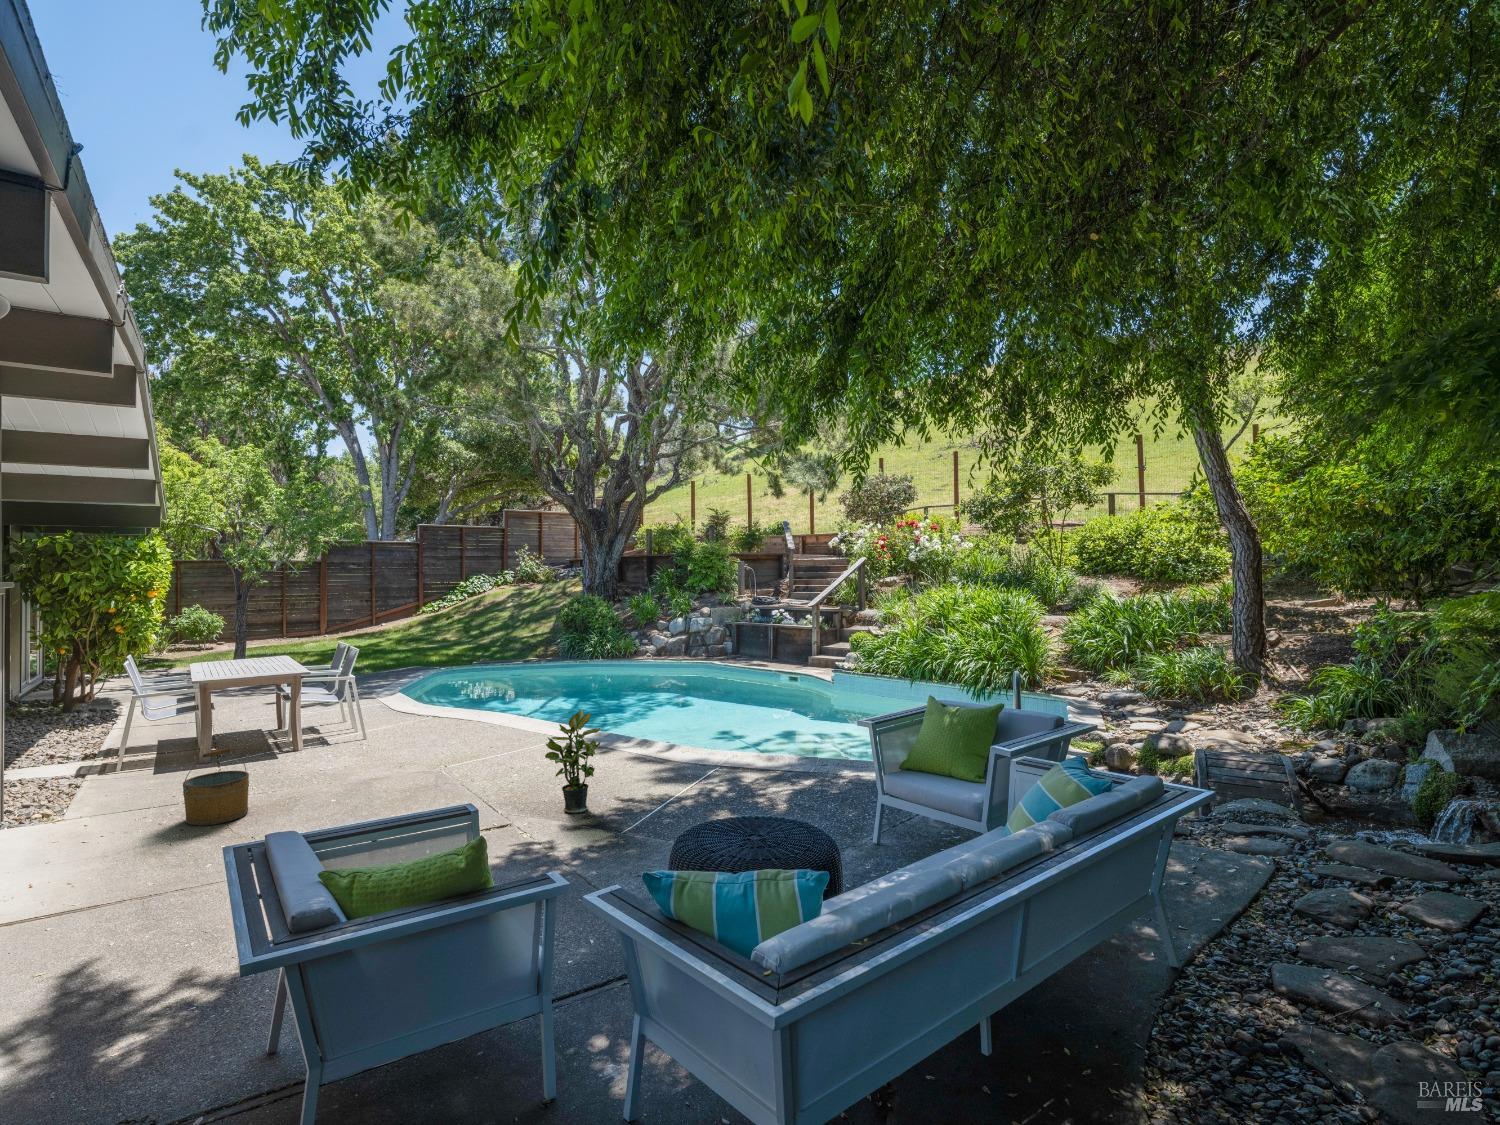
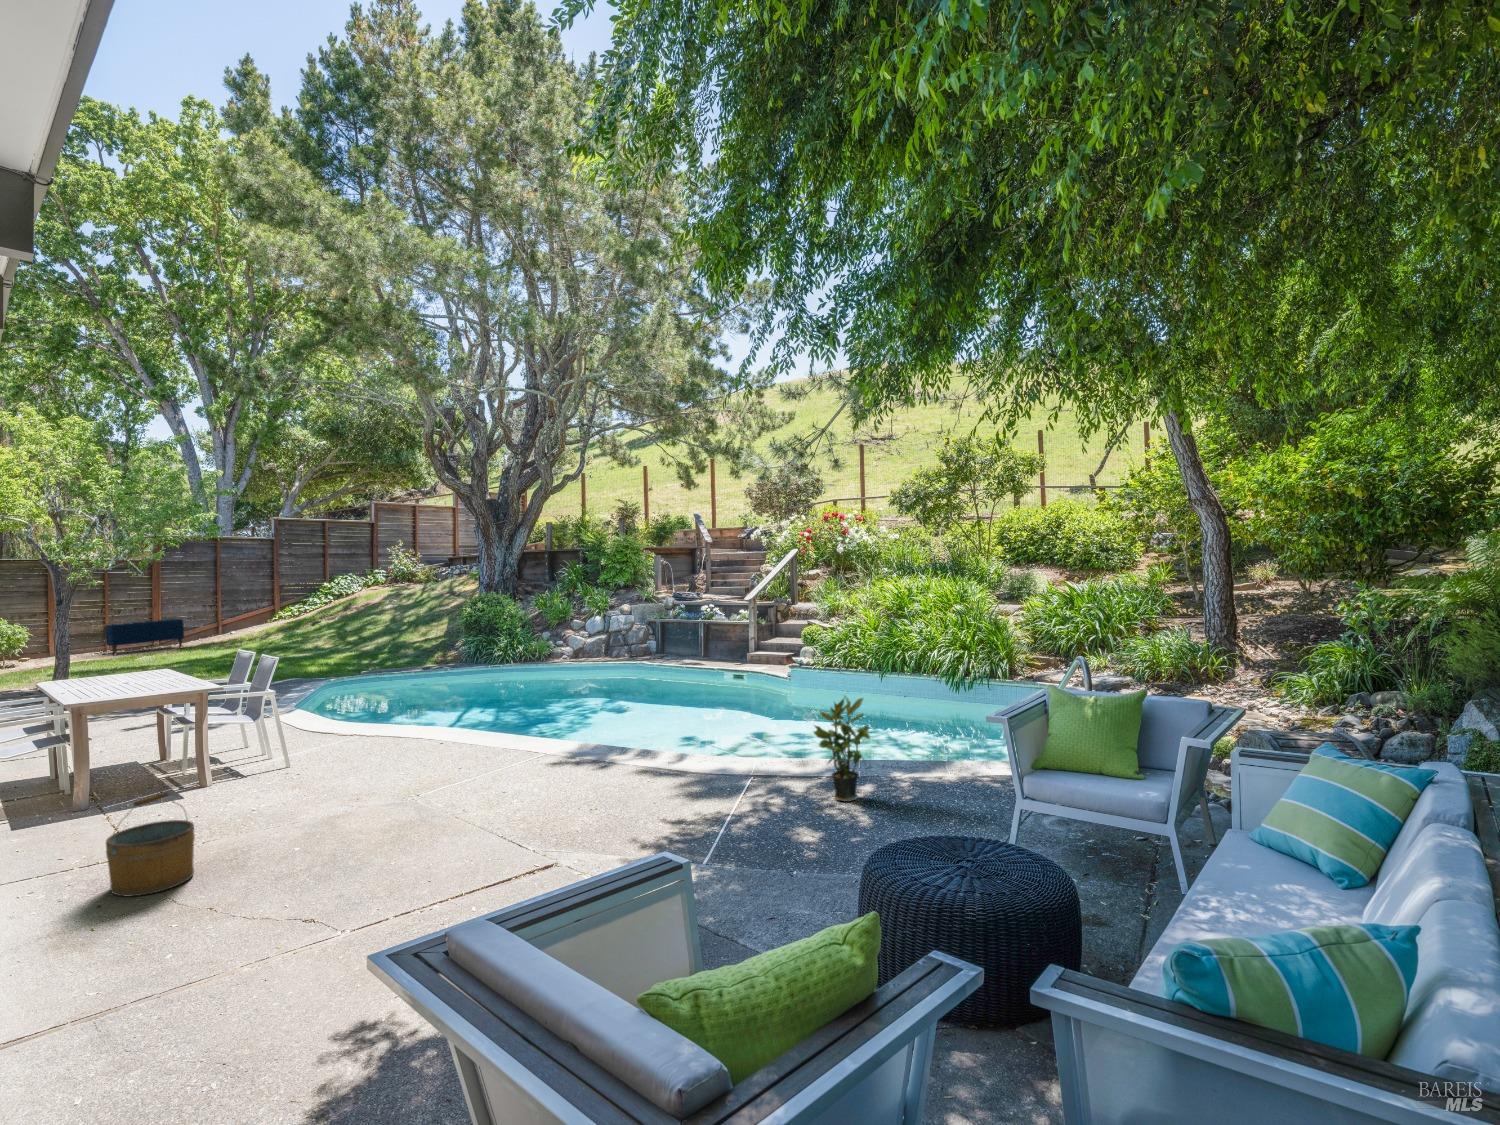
bench: none [277,610,344,640] -> present [103,619,184,655]
potted plant: present [545,709,601,814] -> present [814,696,870,802]

